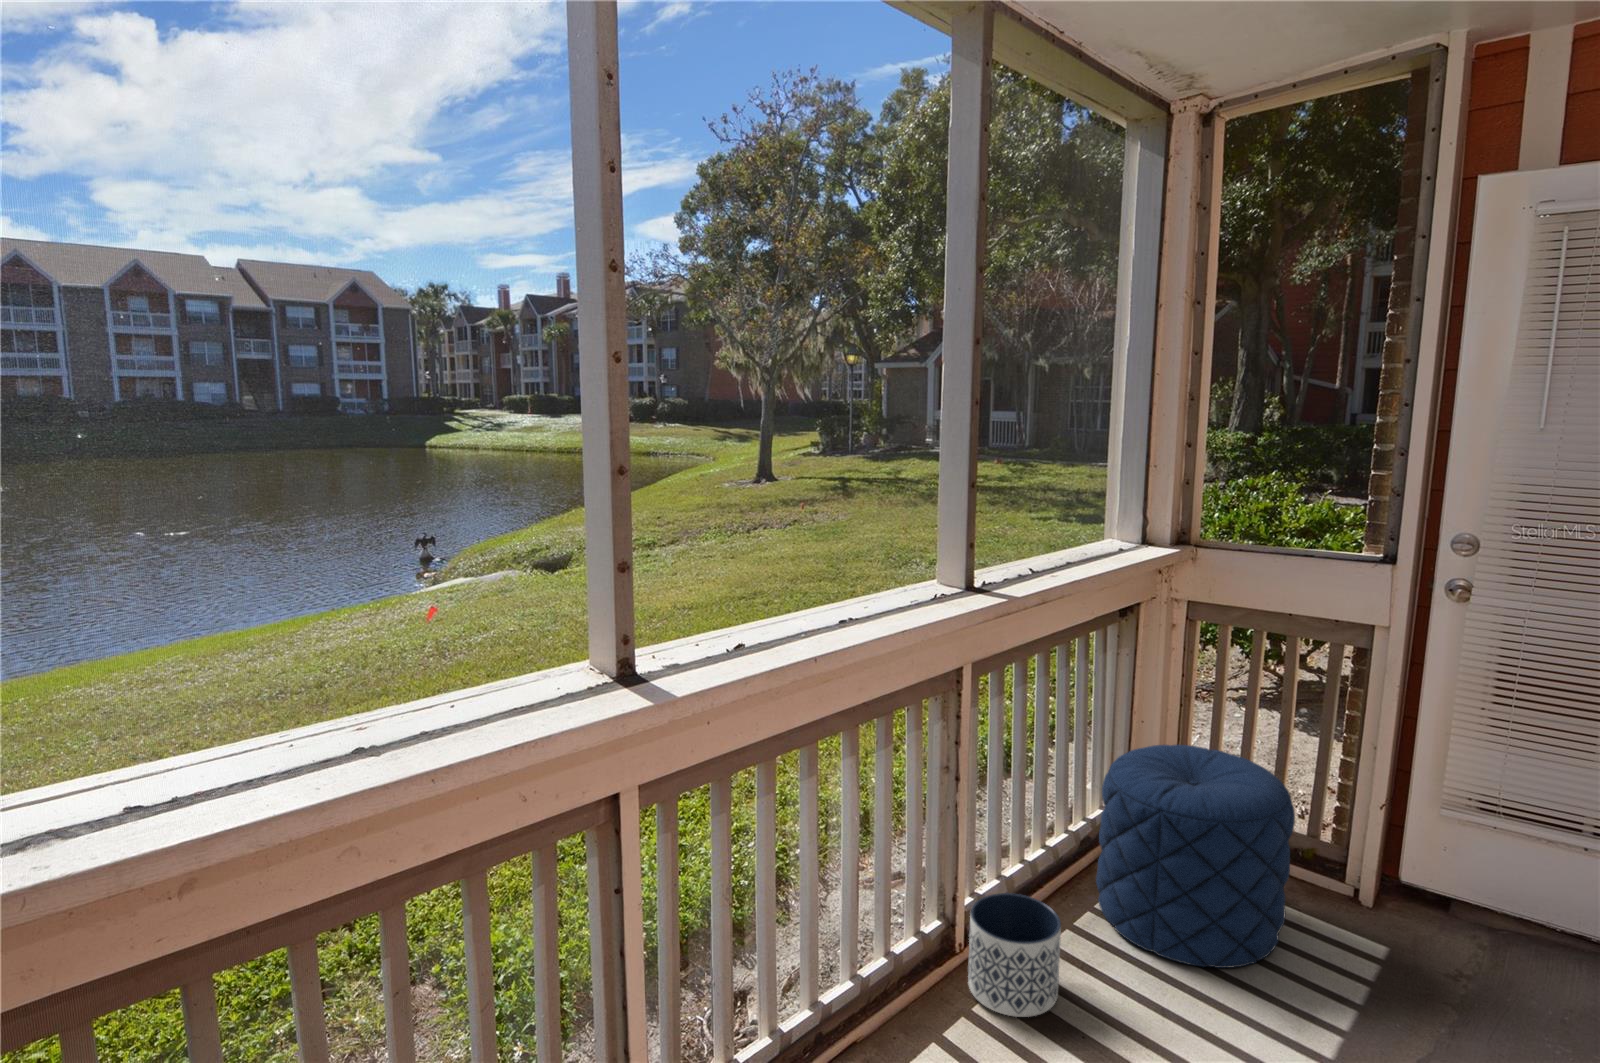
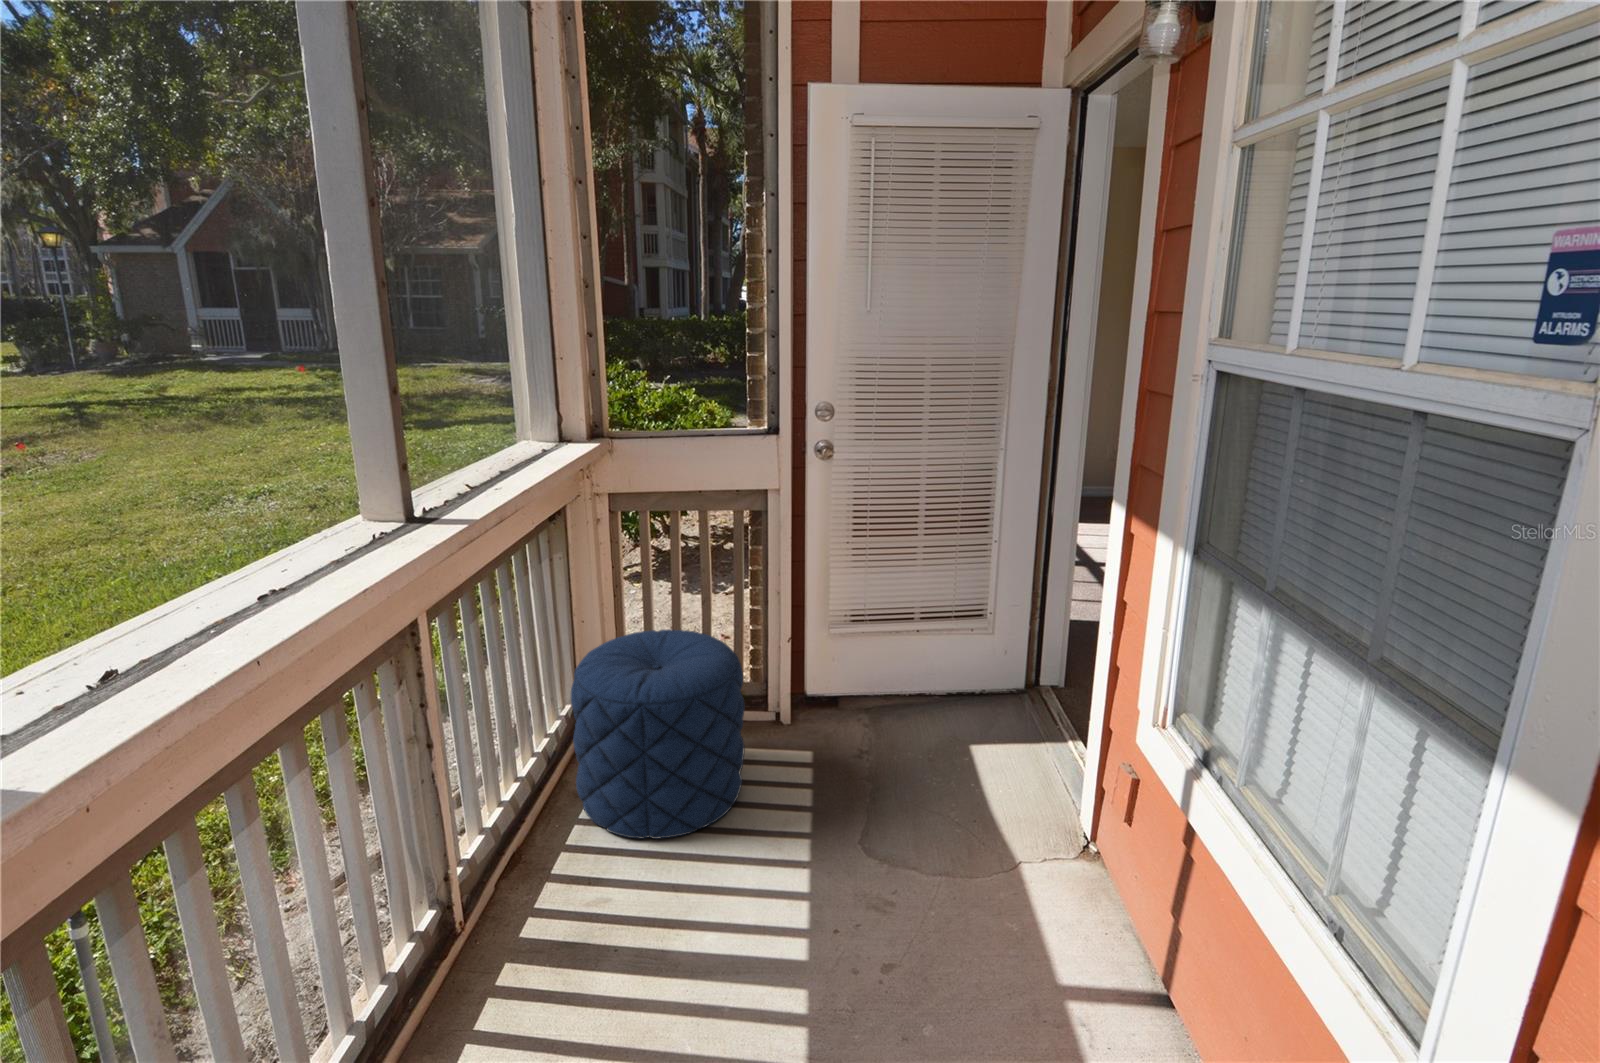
planter: present [968,893,1061,1017] -> none [472,840,581,980]

